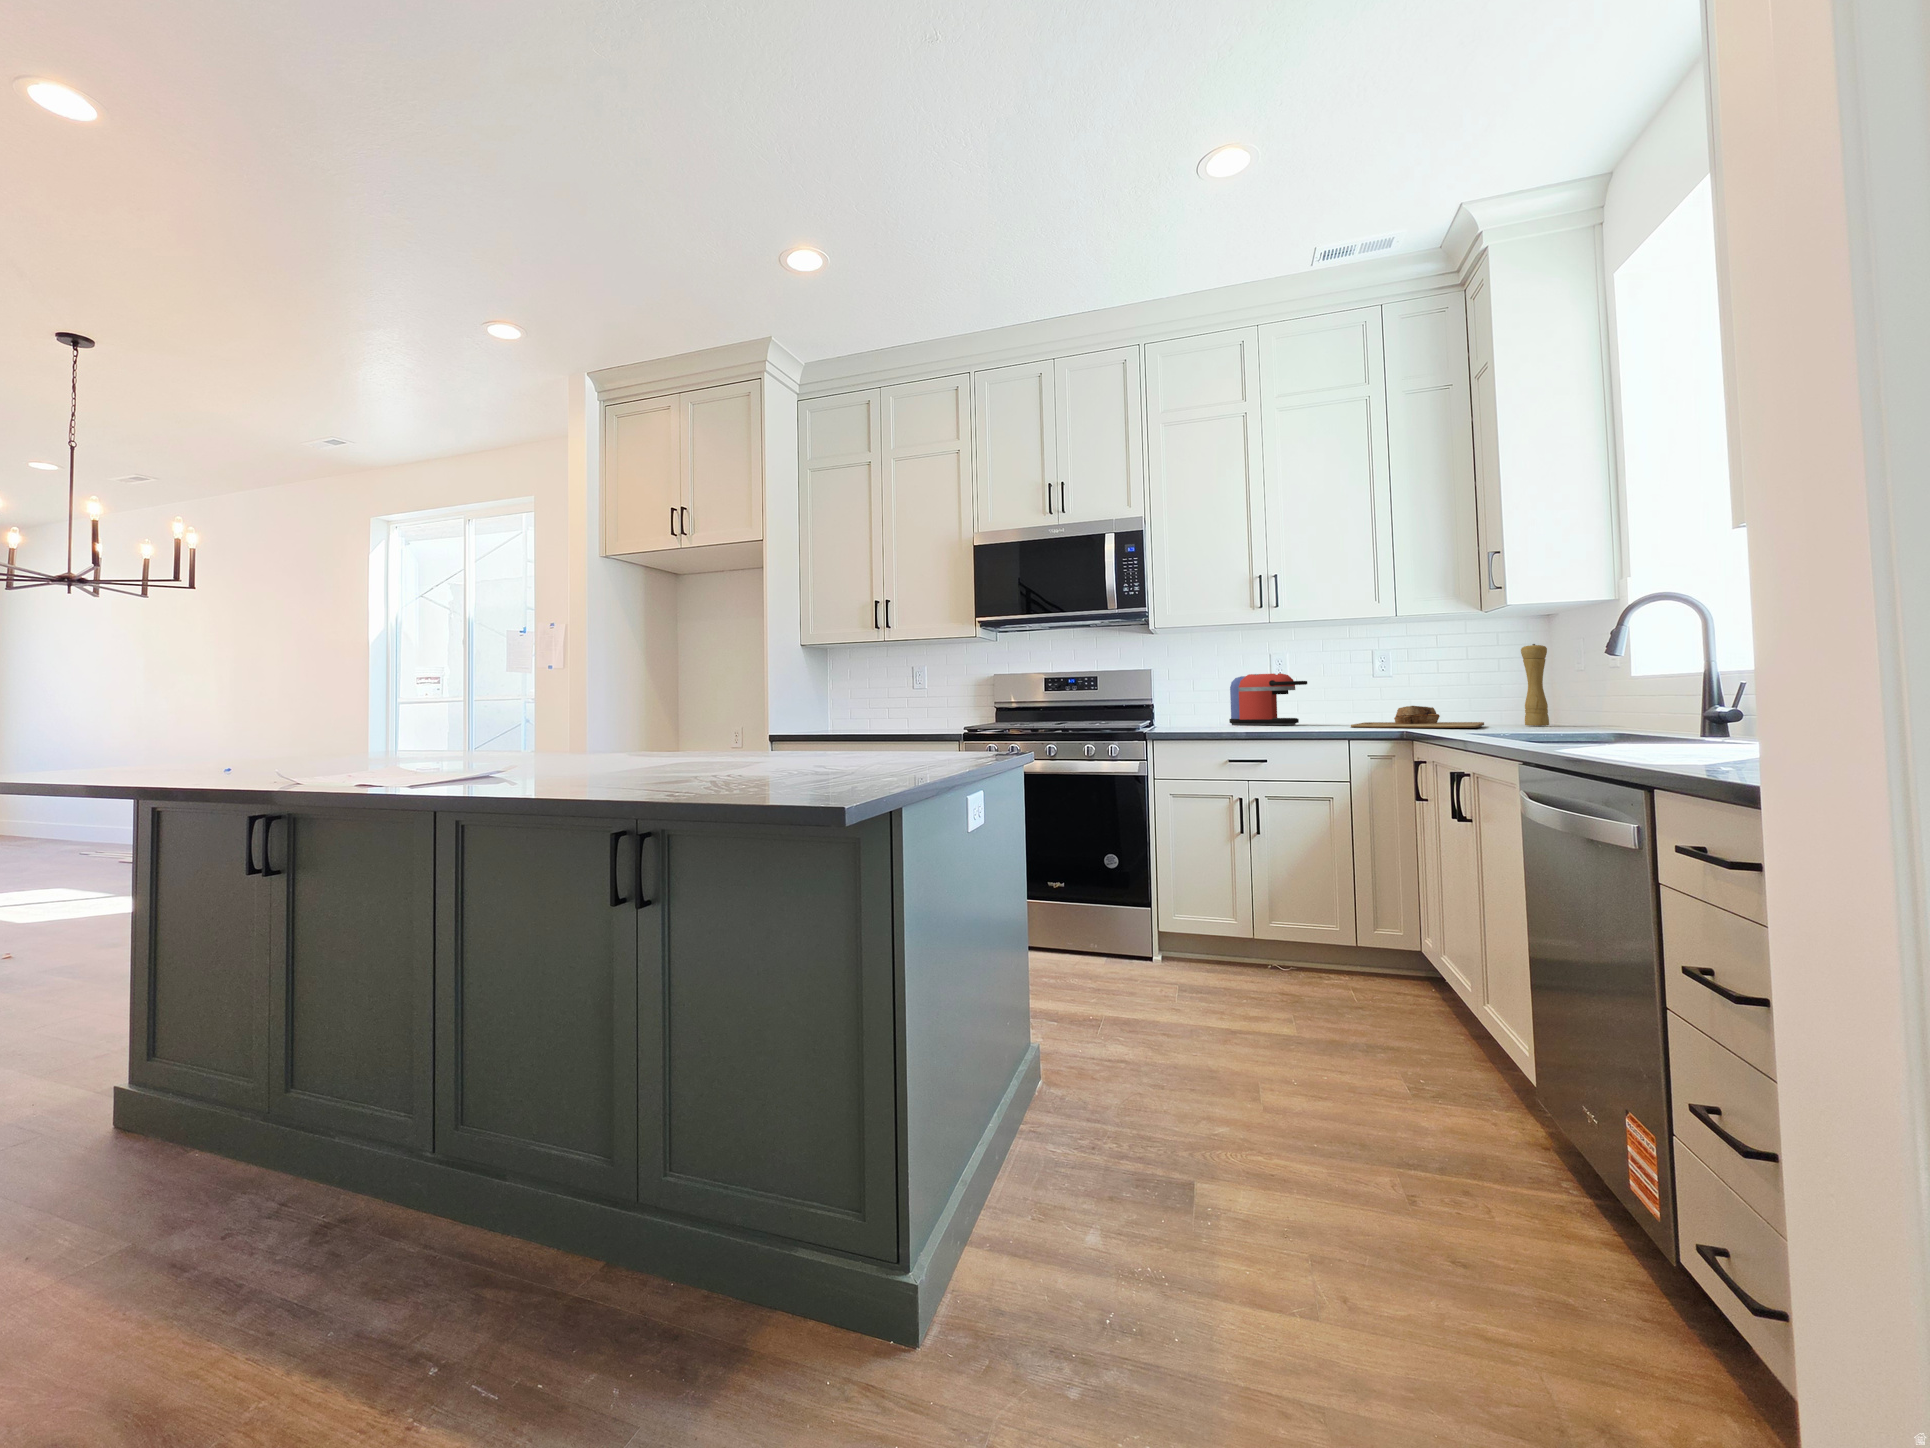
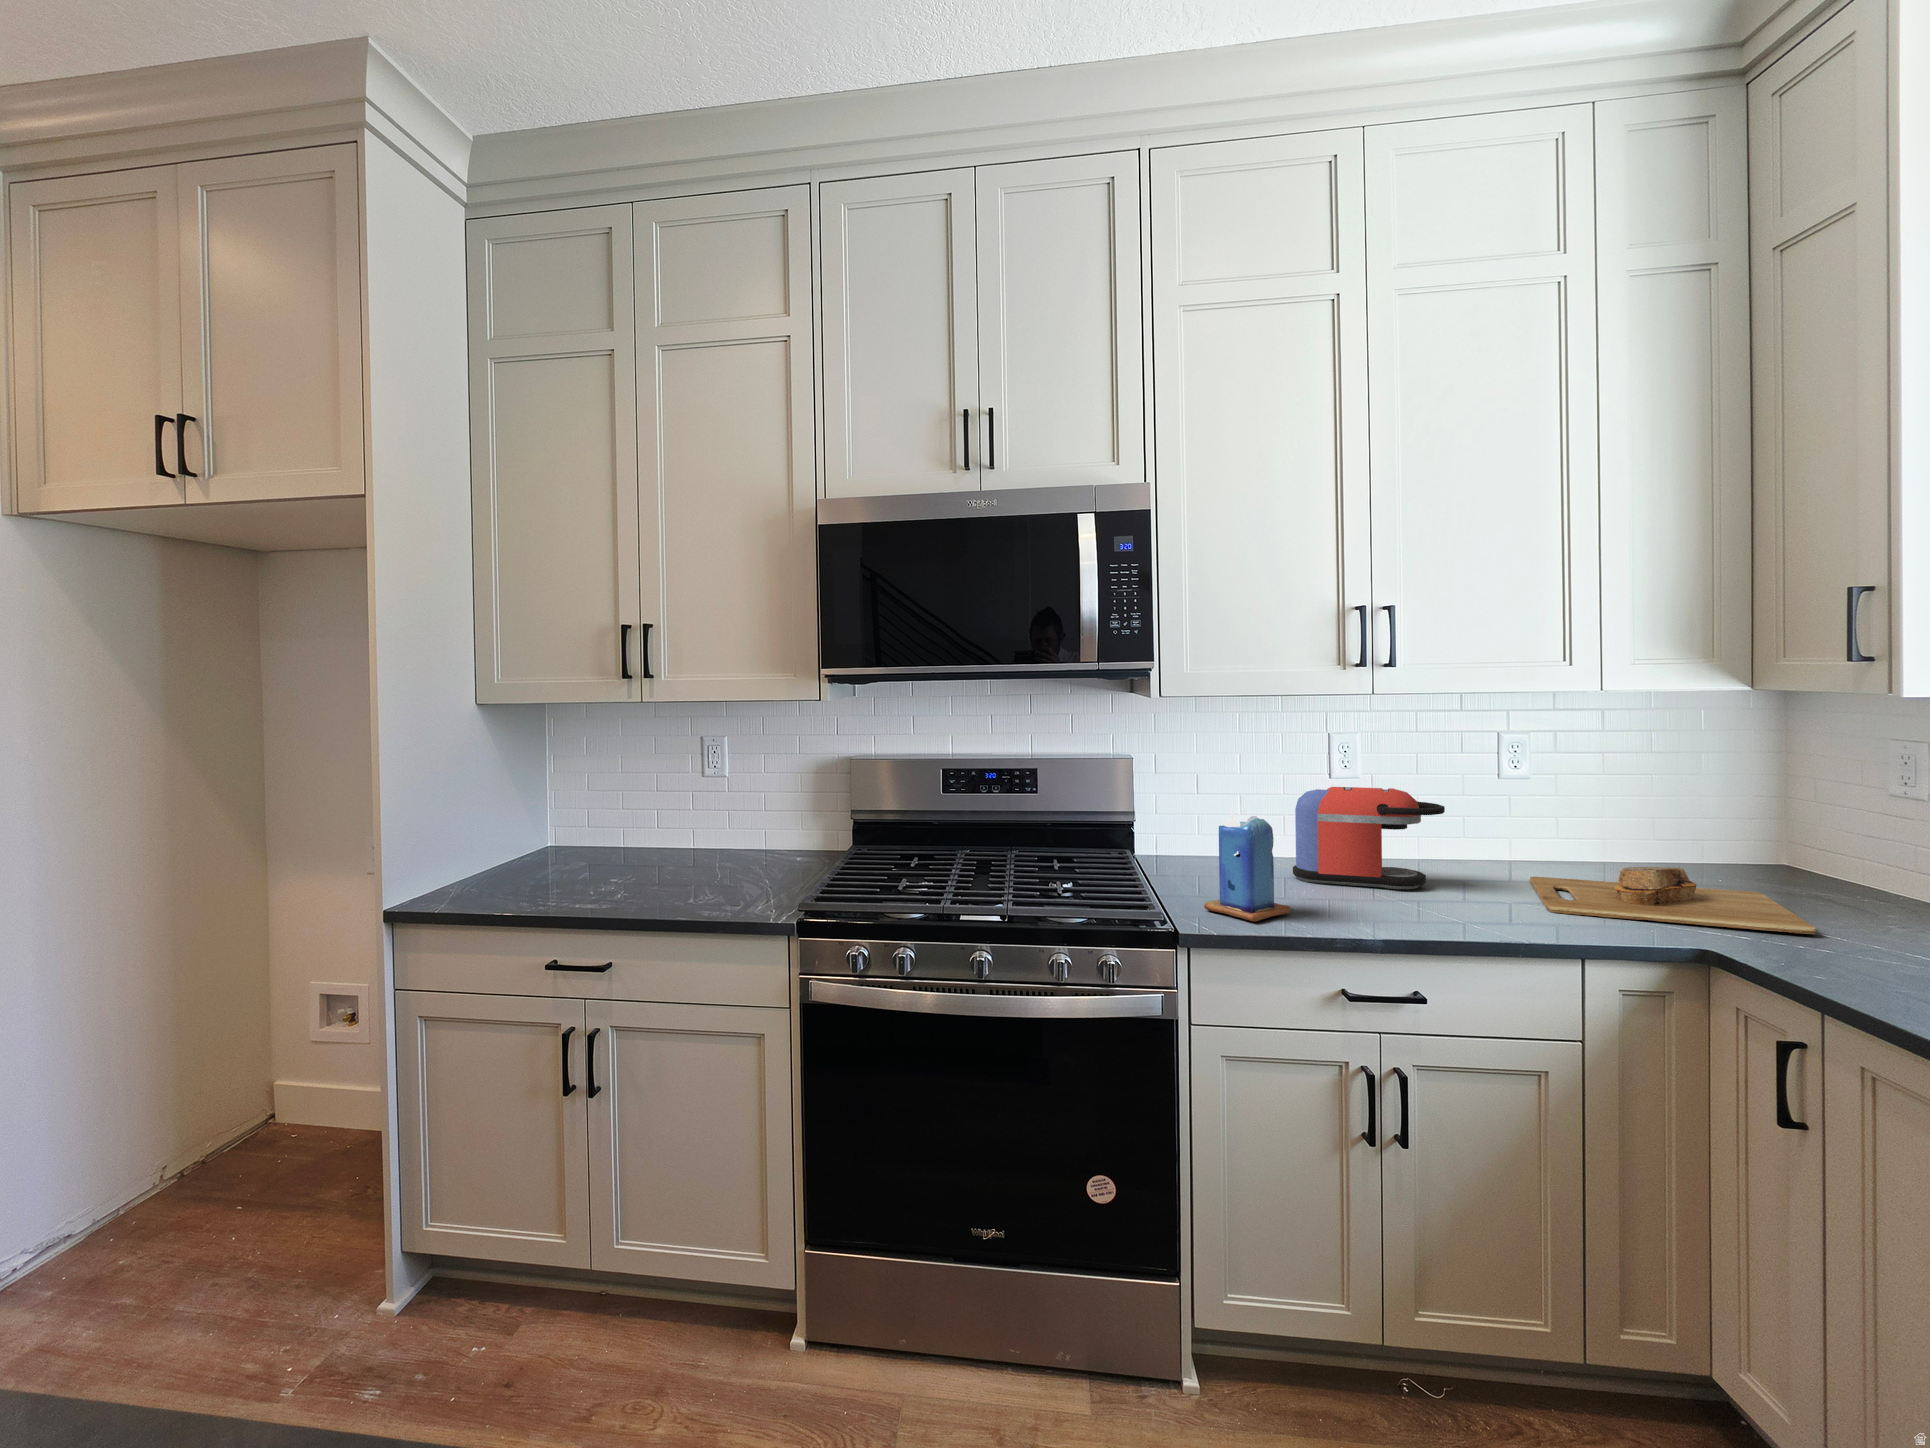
pepper mill: present [1521,644,1549,726] -> none [1815,749,1867,900]
candle: none [1165,676,1208,727] -> present [1204,808,1290,922]

